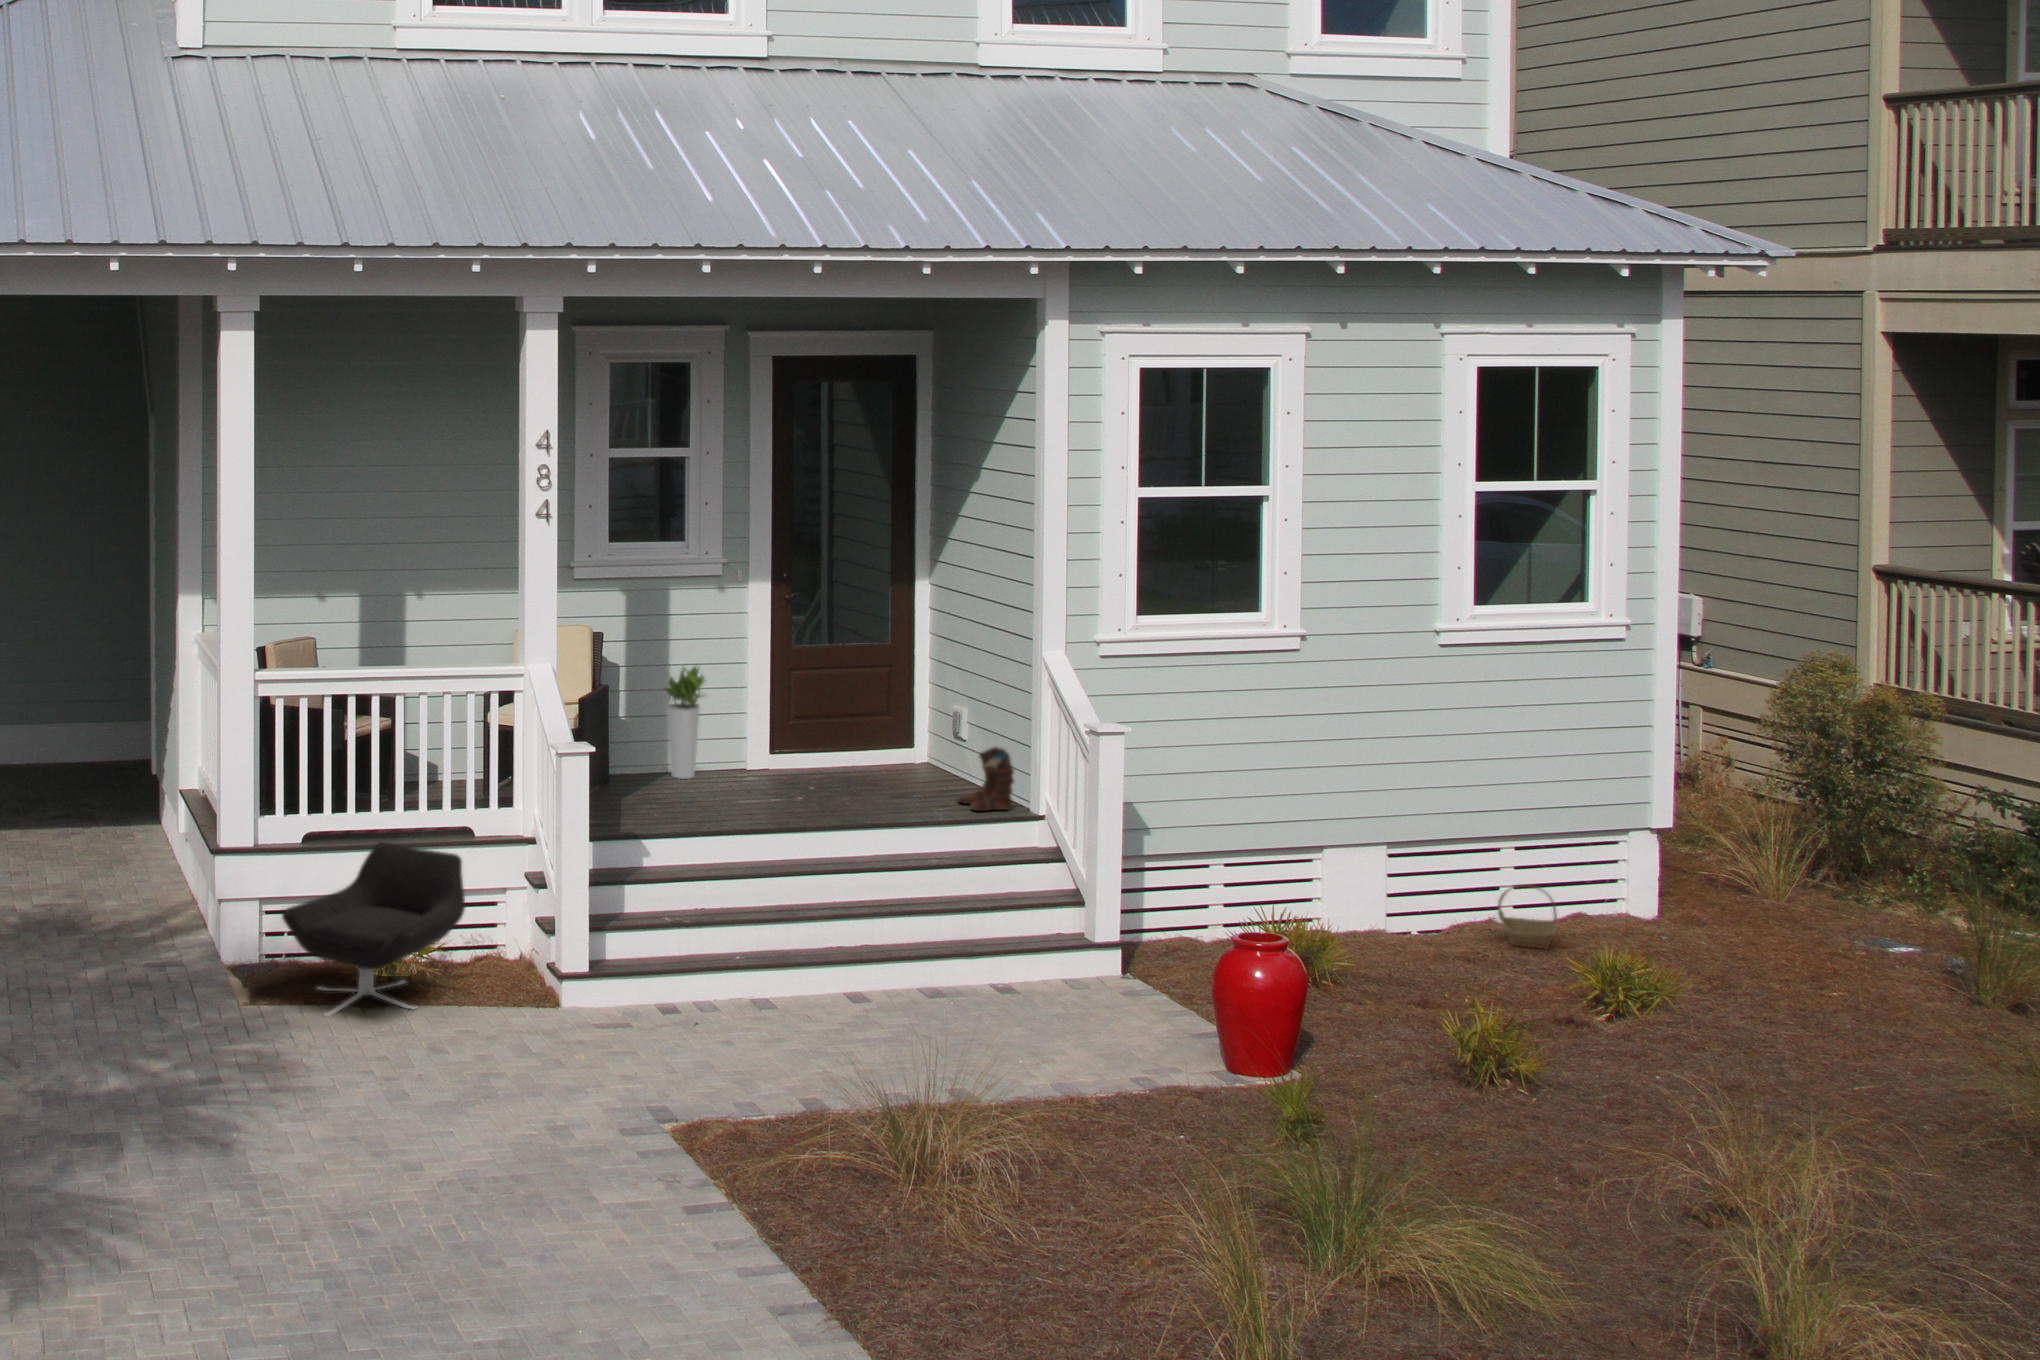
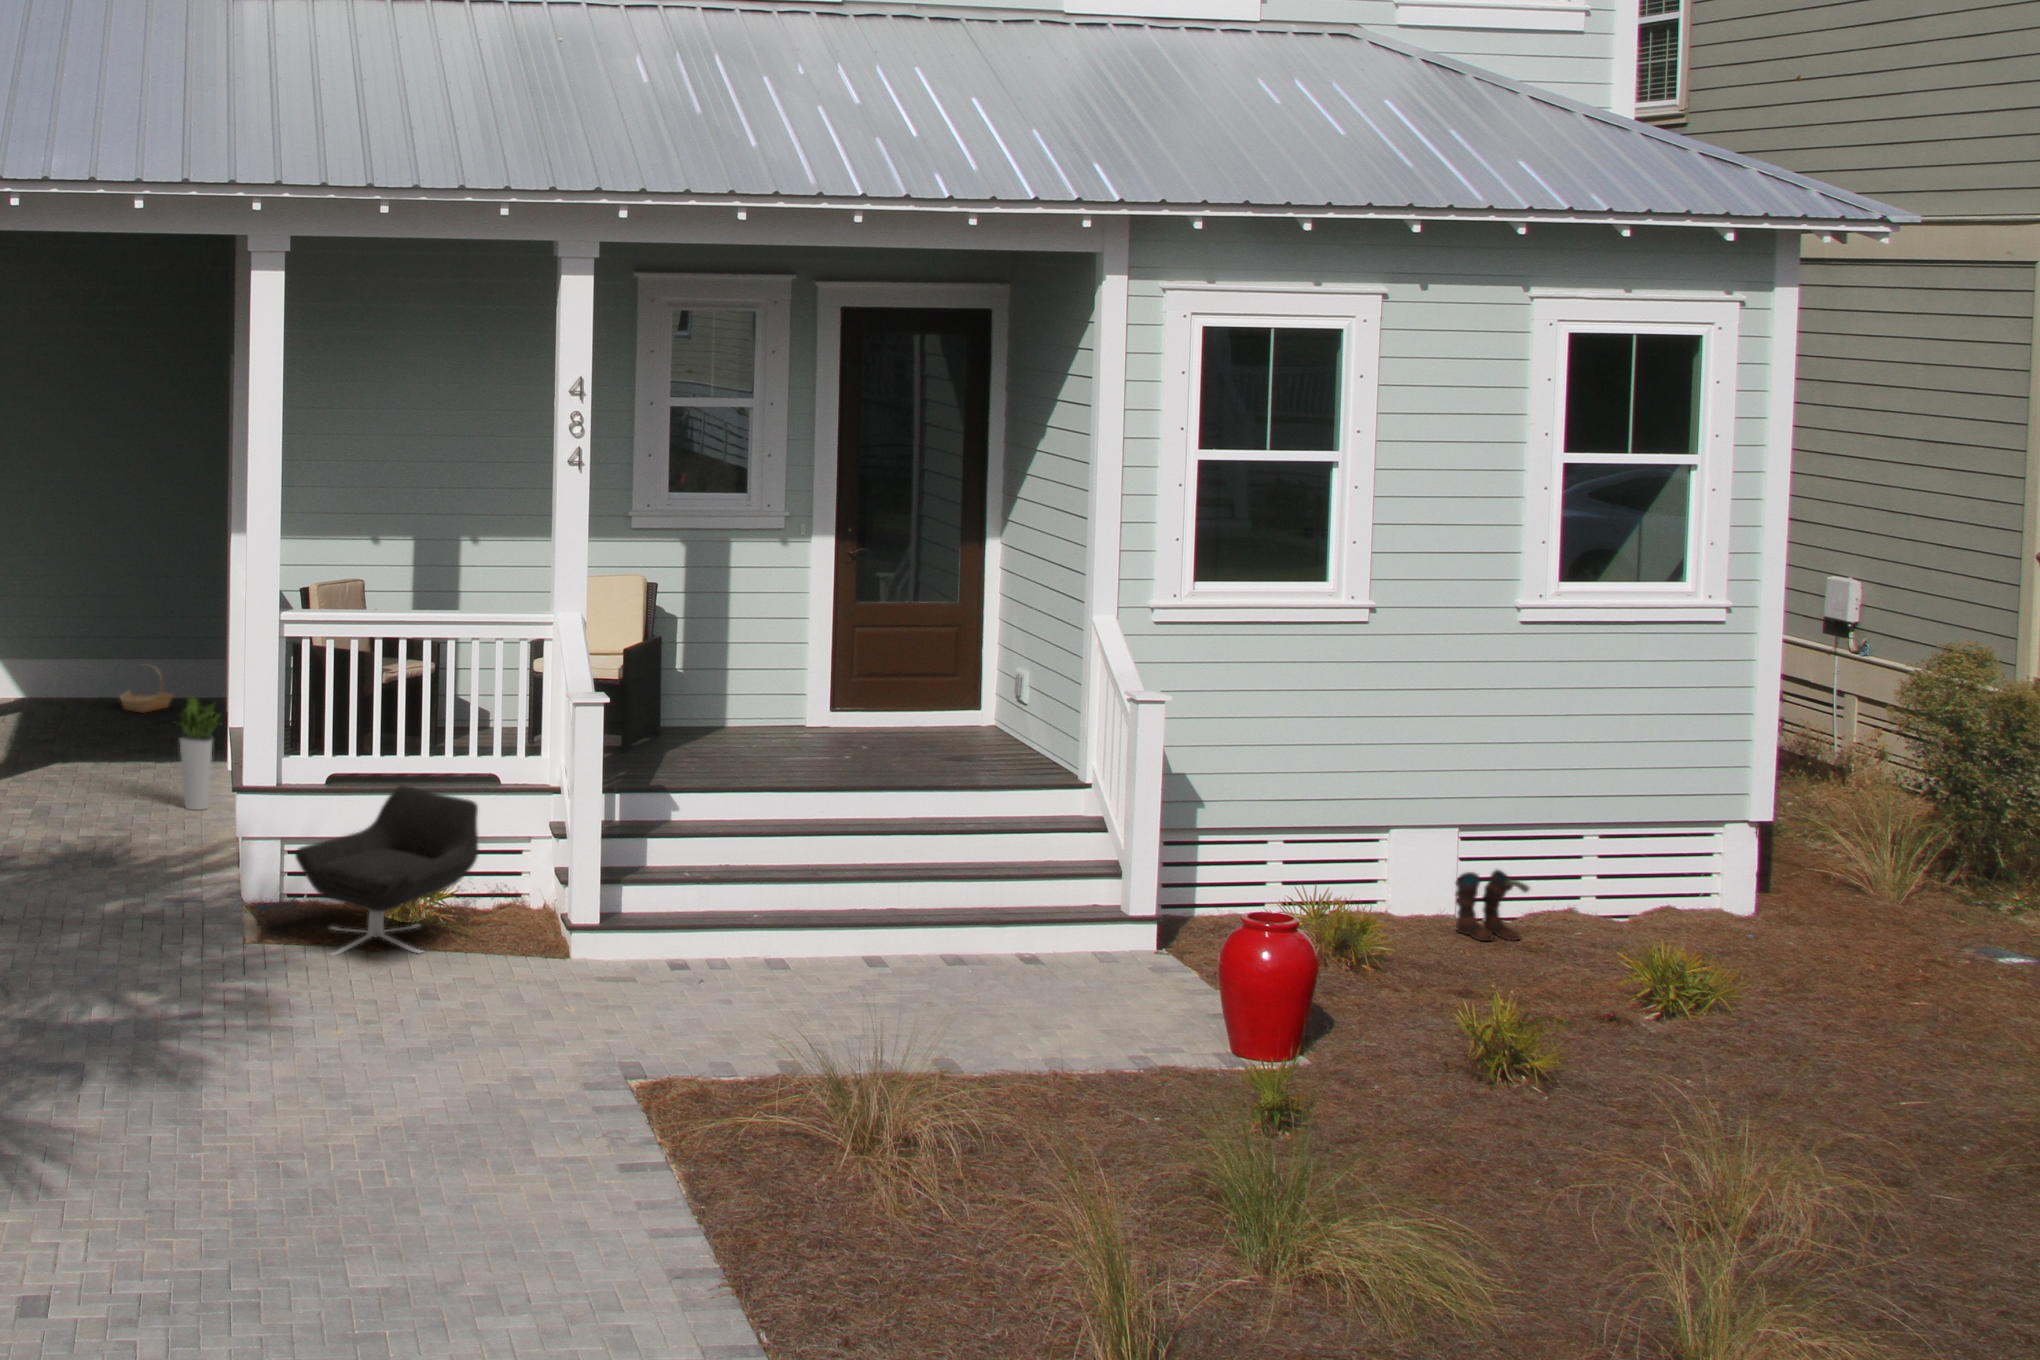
planter: present [666,666,705,779] -> present [179,698,220,810]
boots: present [958,747,1014,811] -> present [1455,870,1530,941]
basket: present [1498,885,1557,949] -> present [120,671,173,713]

